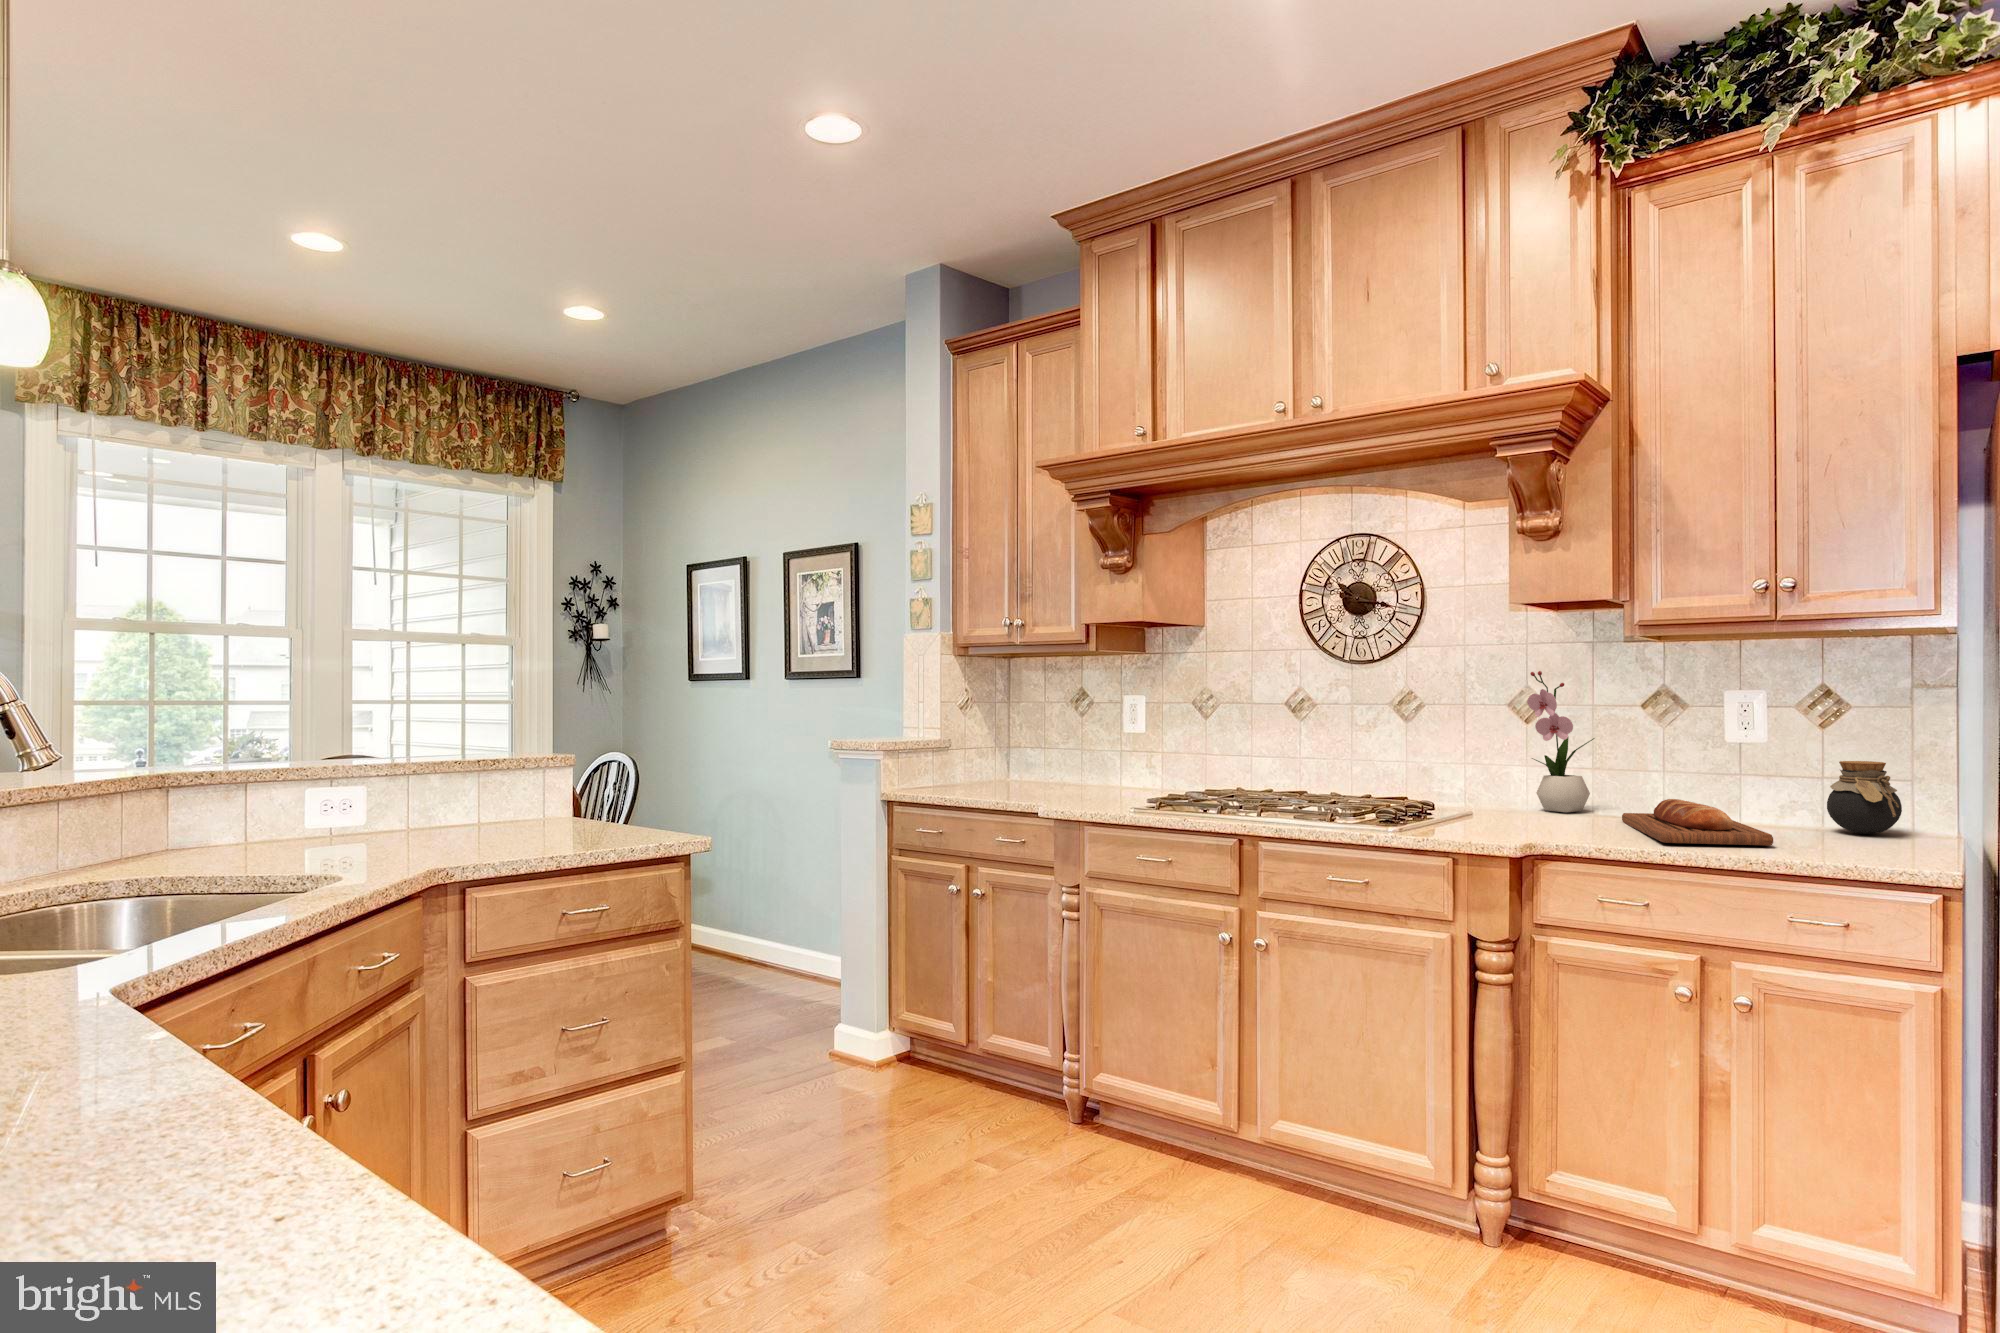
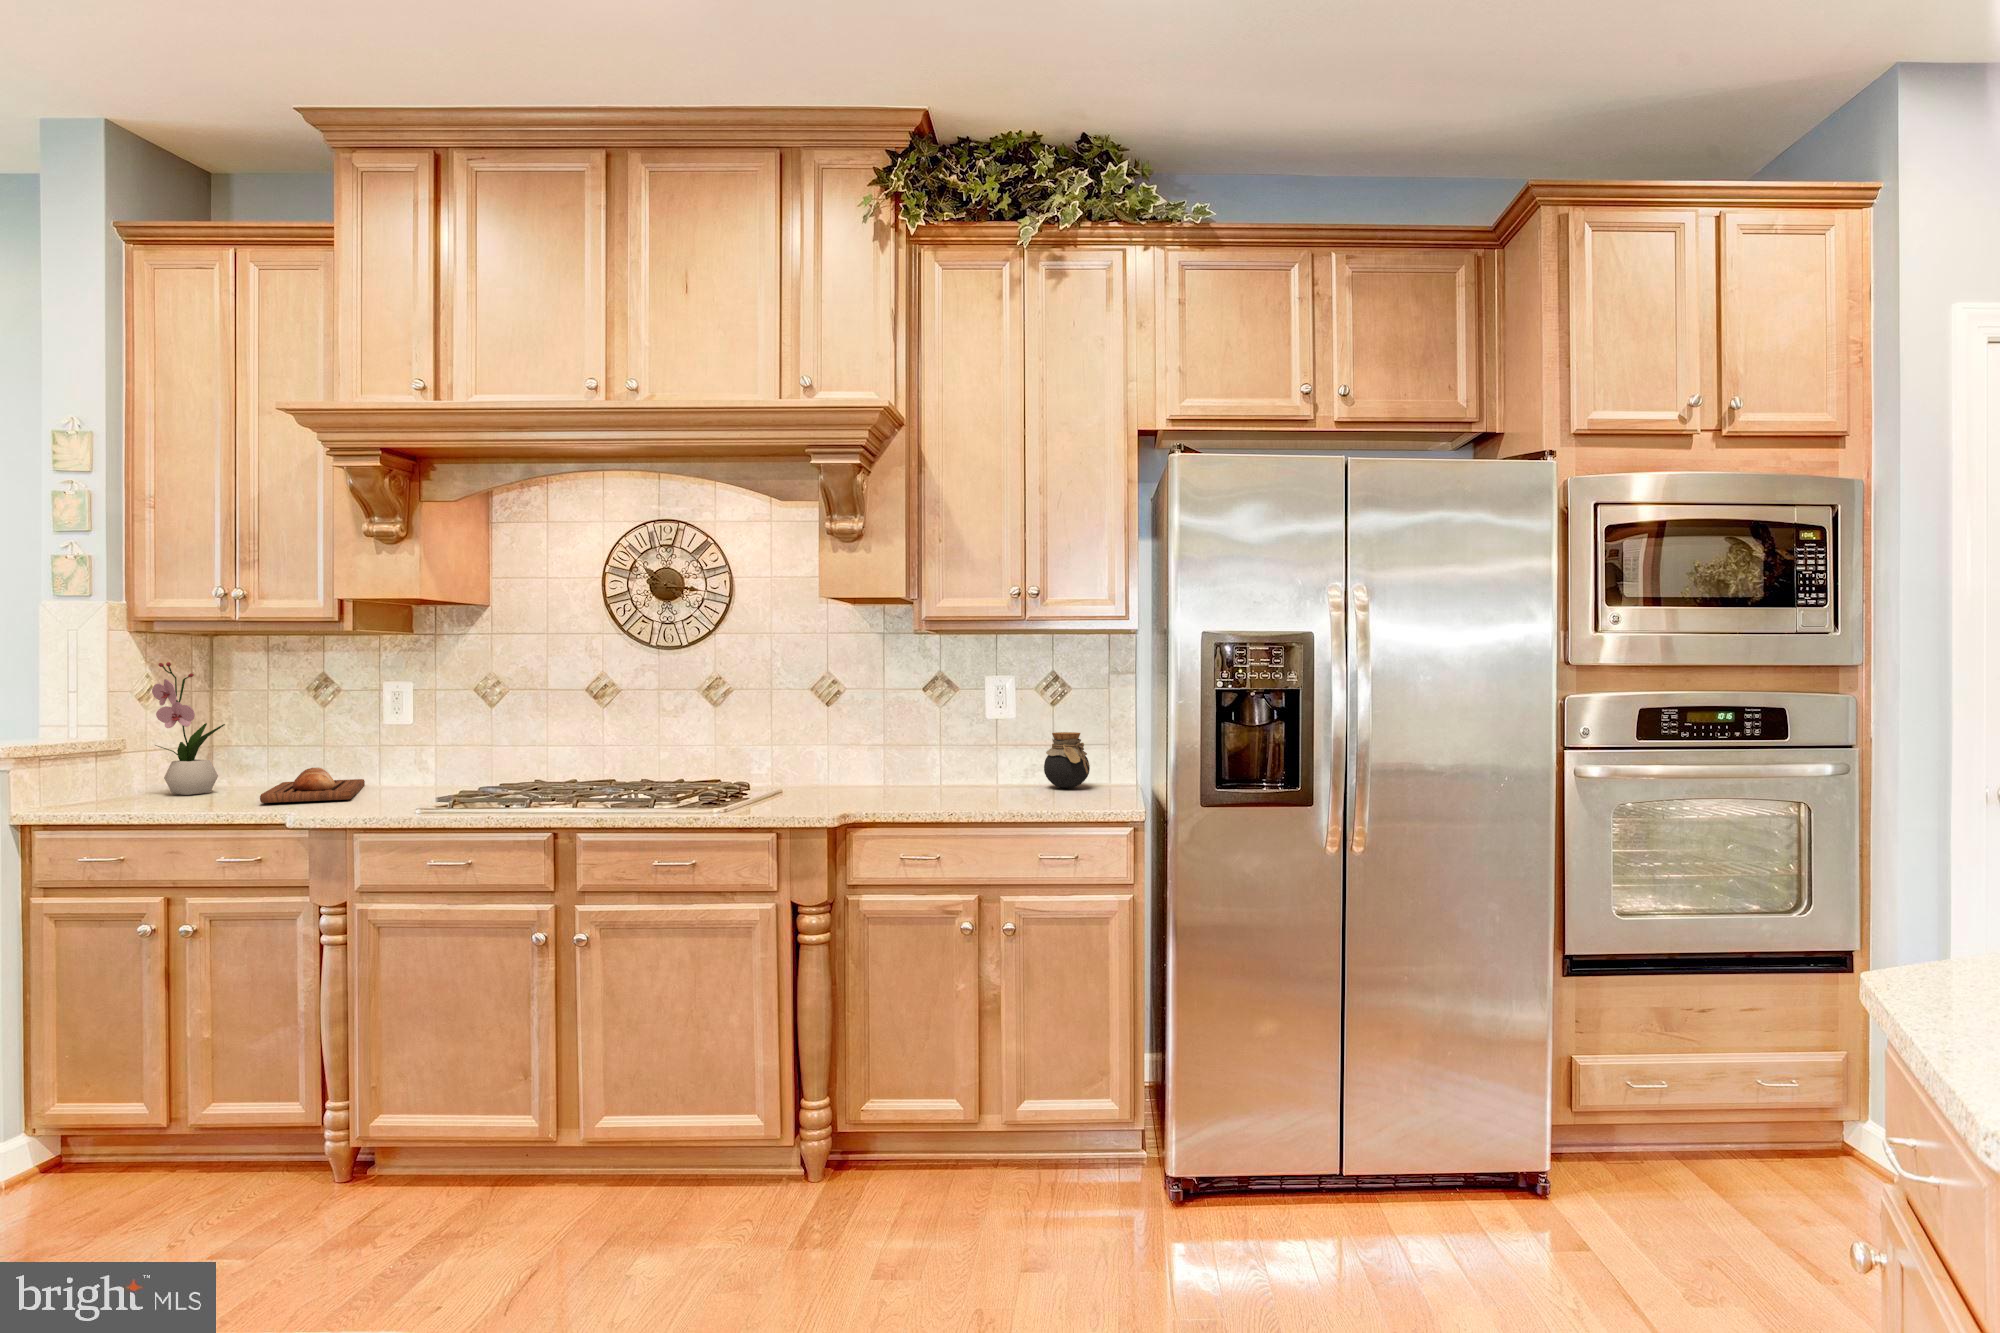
flower arrangement: present [1527,671,1595,812] -> present [152,662,225,795]
bread loaf: present [1622,799,1773,846] -> present [260,768,365,803]

